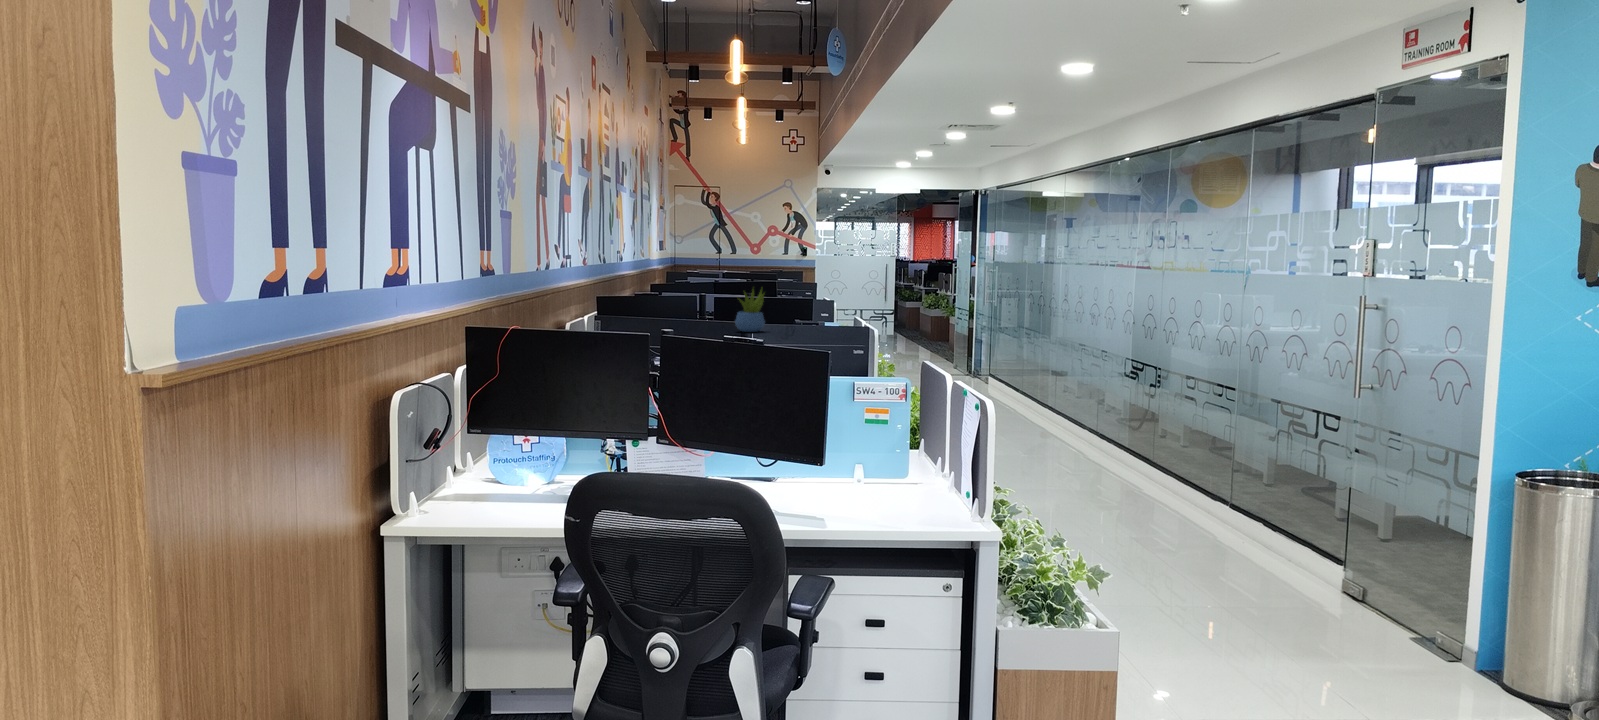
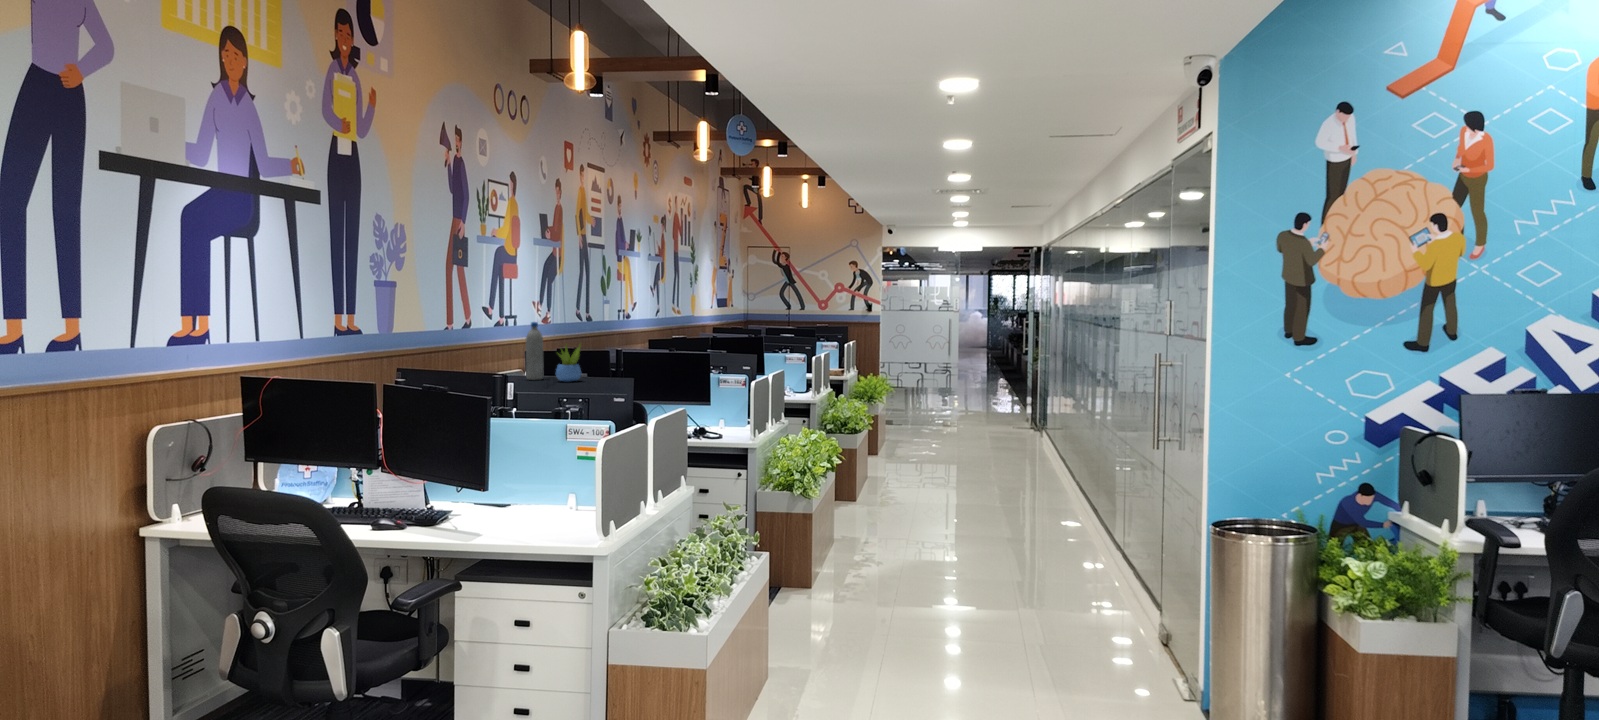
water bottle: none [689,262,709,330] -> present [526,322,543,380]

